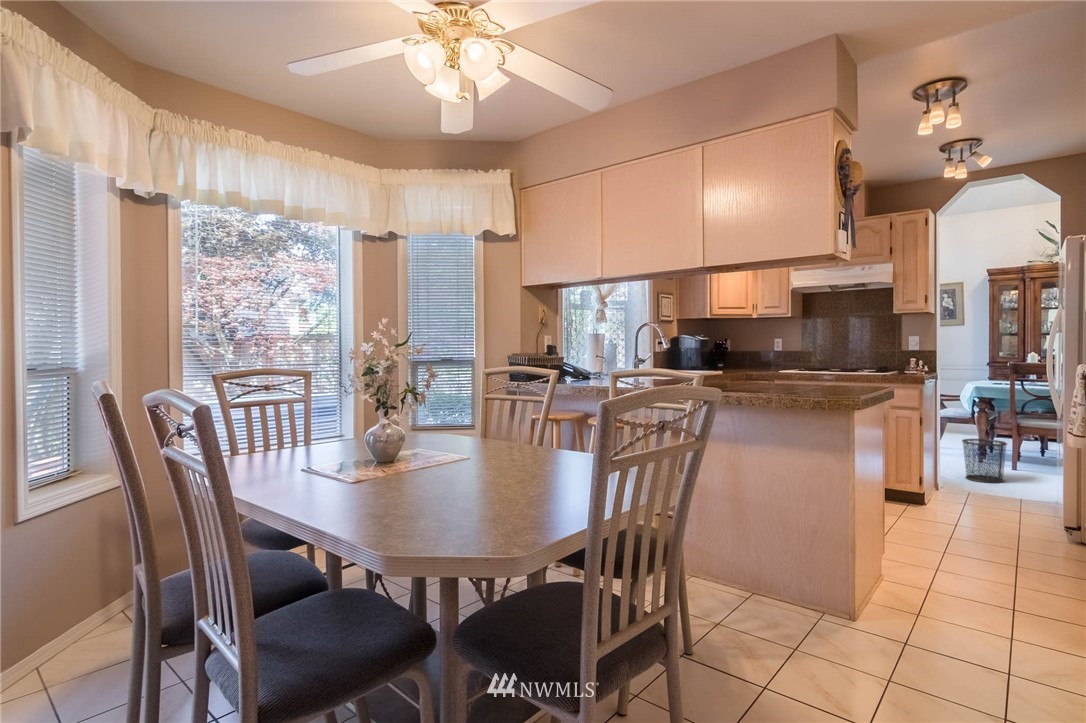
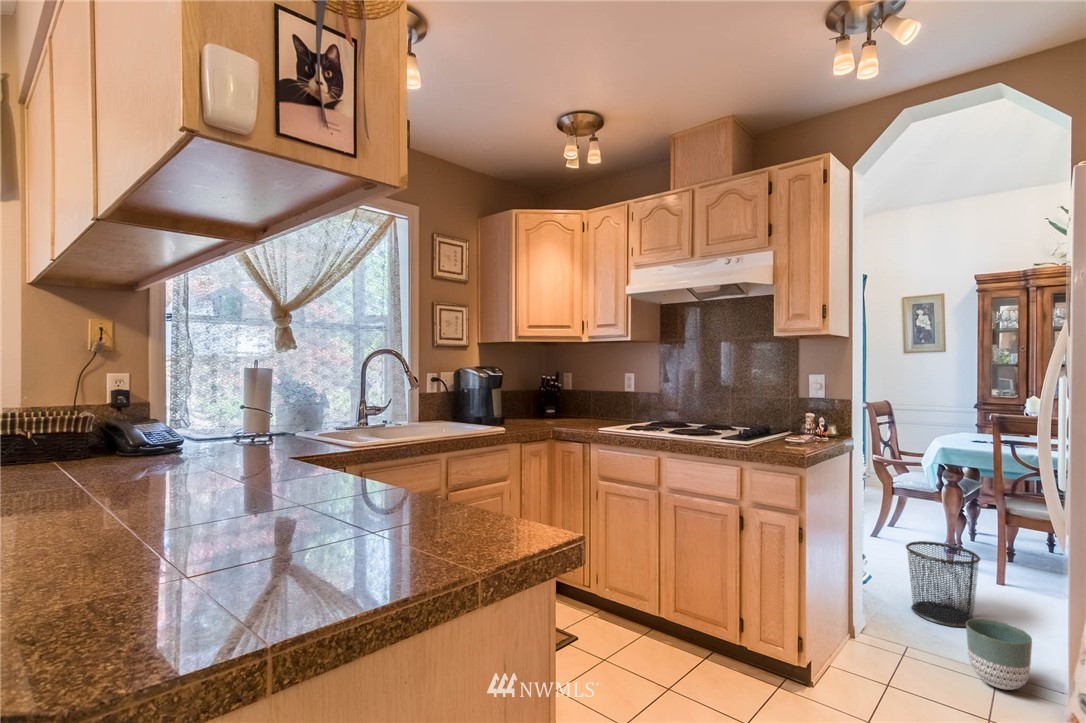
planter: none [1005,467,1041,499] -> present [966,619,1032,690]

